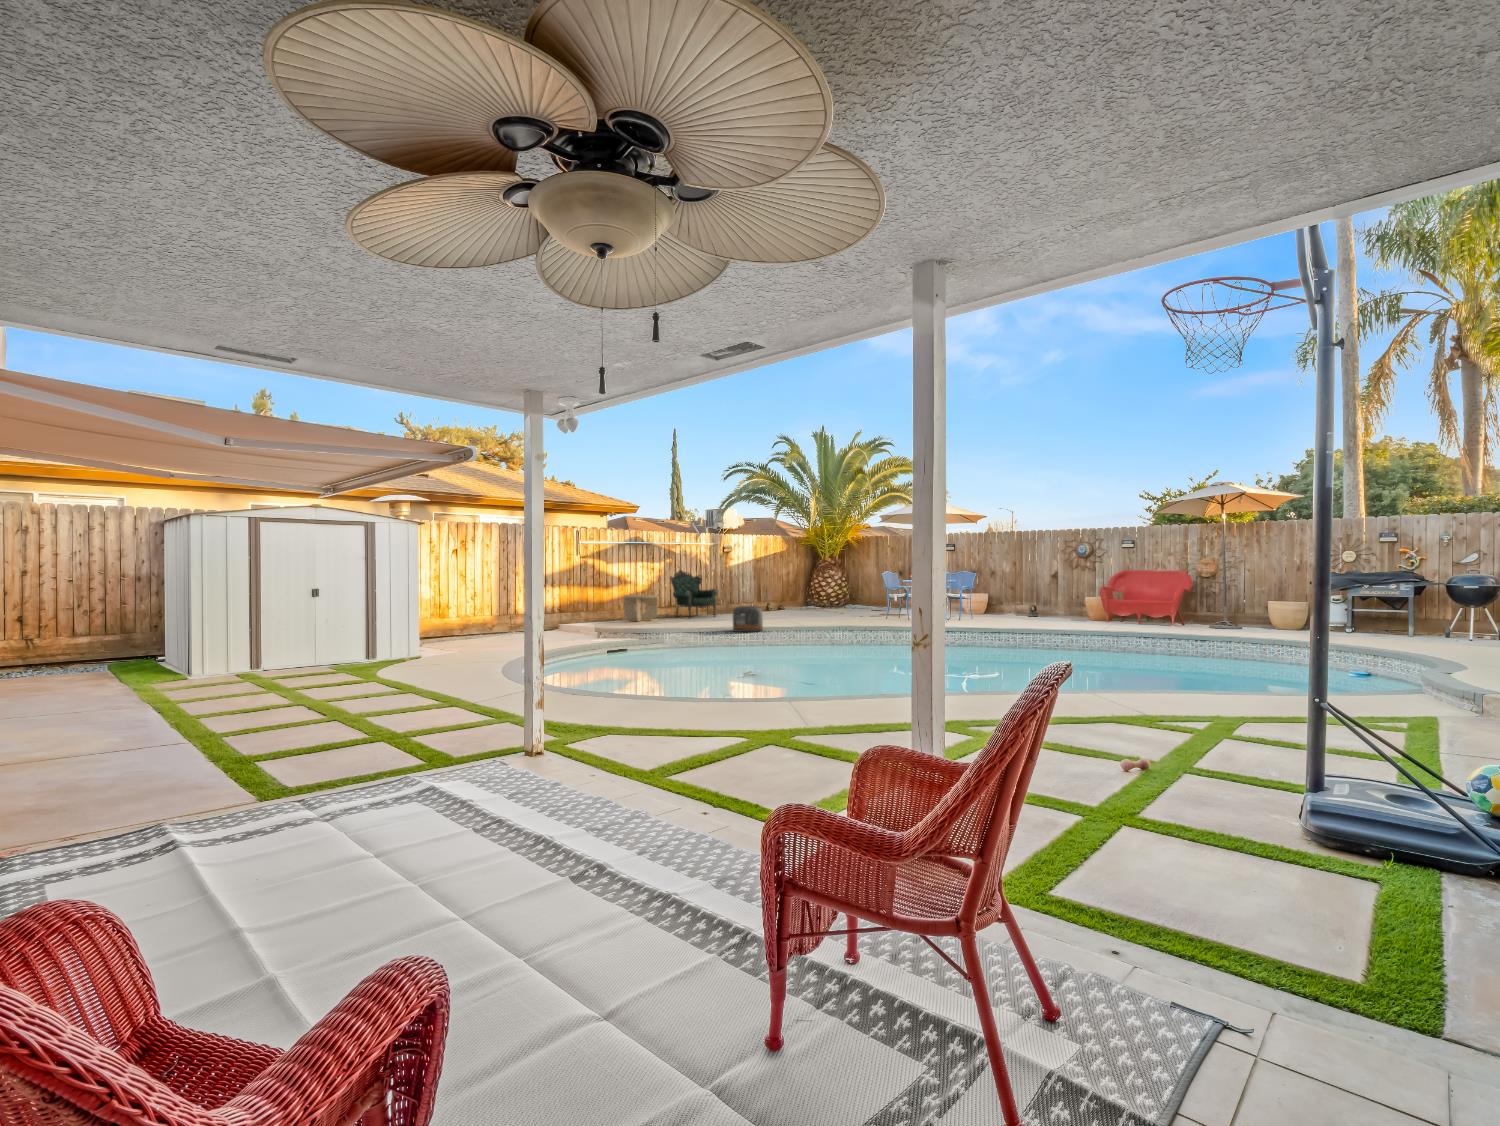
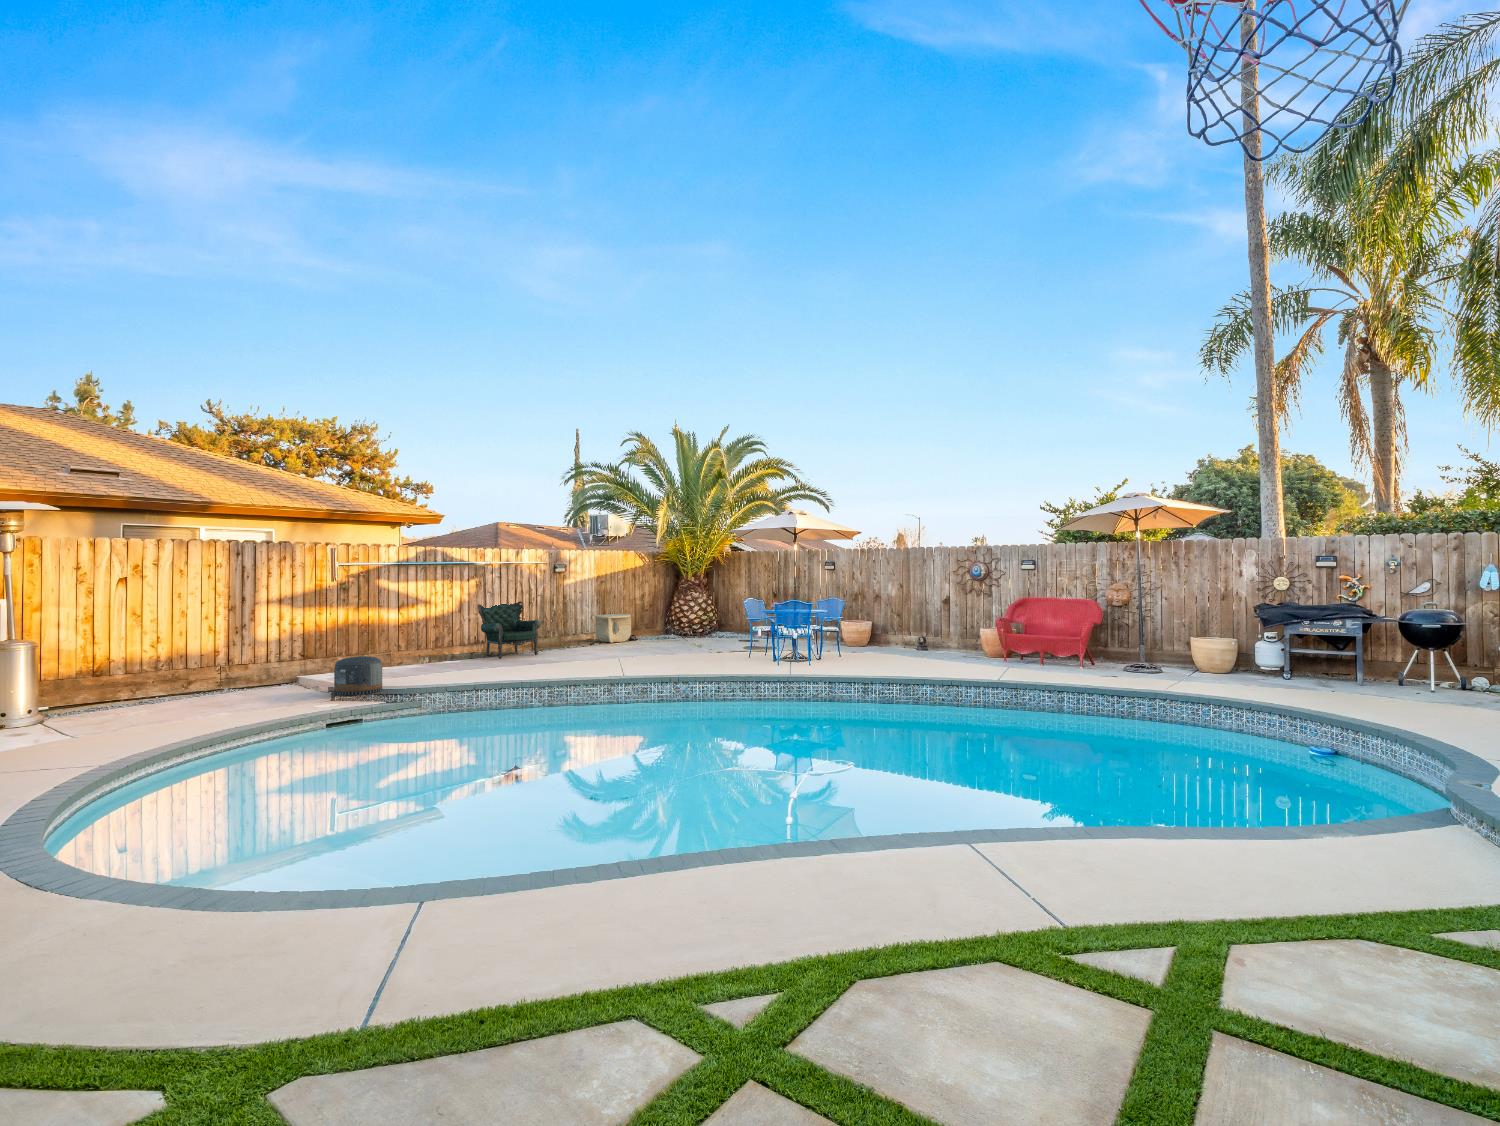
side table: present [624,595,658,621] -> present [595,614,631,643]
pouf: present [733,606,763,632] -> present [334,656,382,695]

